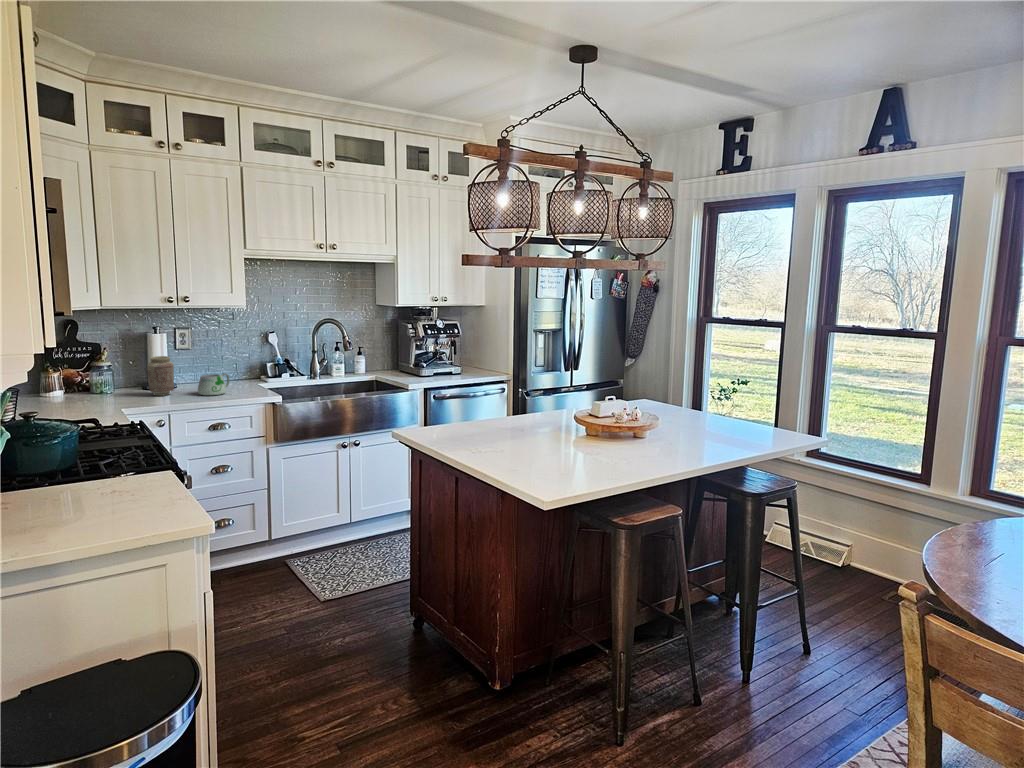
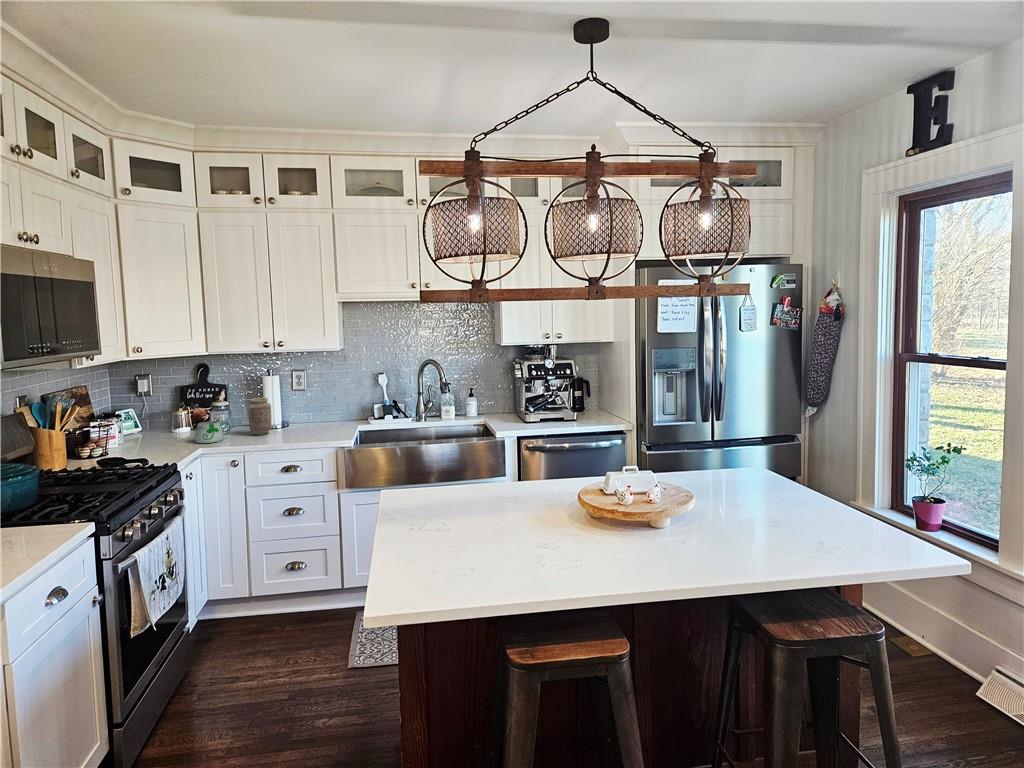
mug: present [198,373,229,395] -> present [195,421,231,443]

